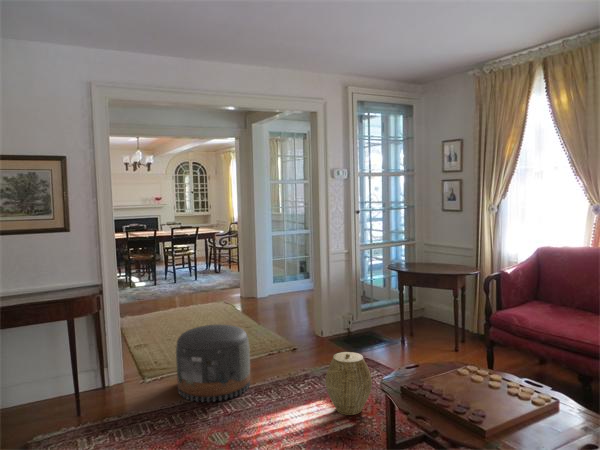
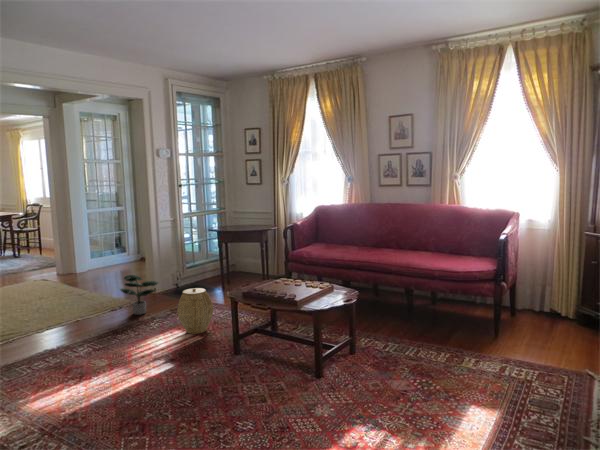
potted plant: none [274,317,318,368] -> present [120,275,158,315]
pouf: present [176,325,250,402] -> none [33,283,106,348]

